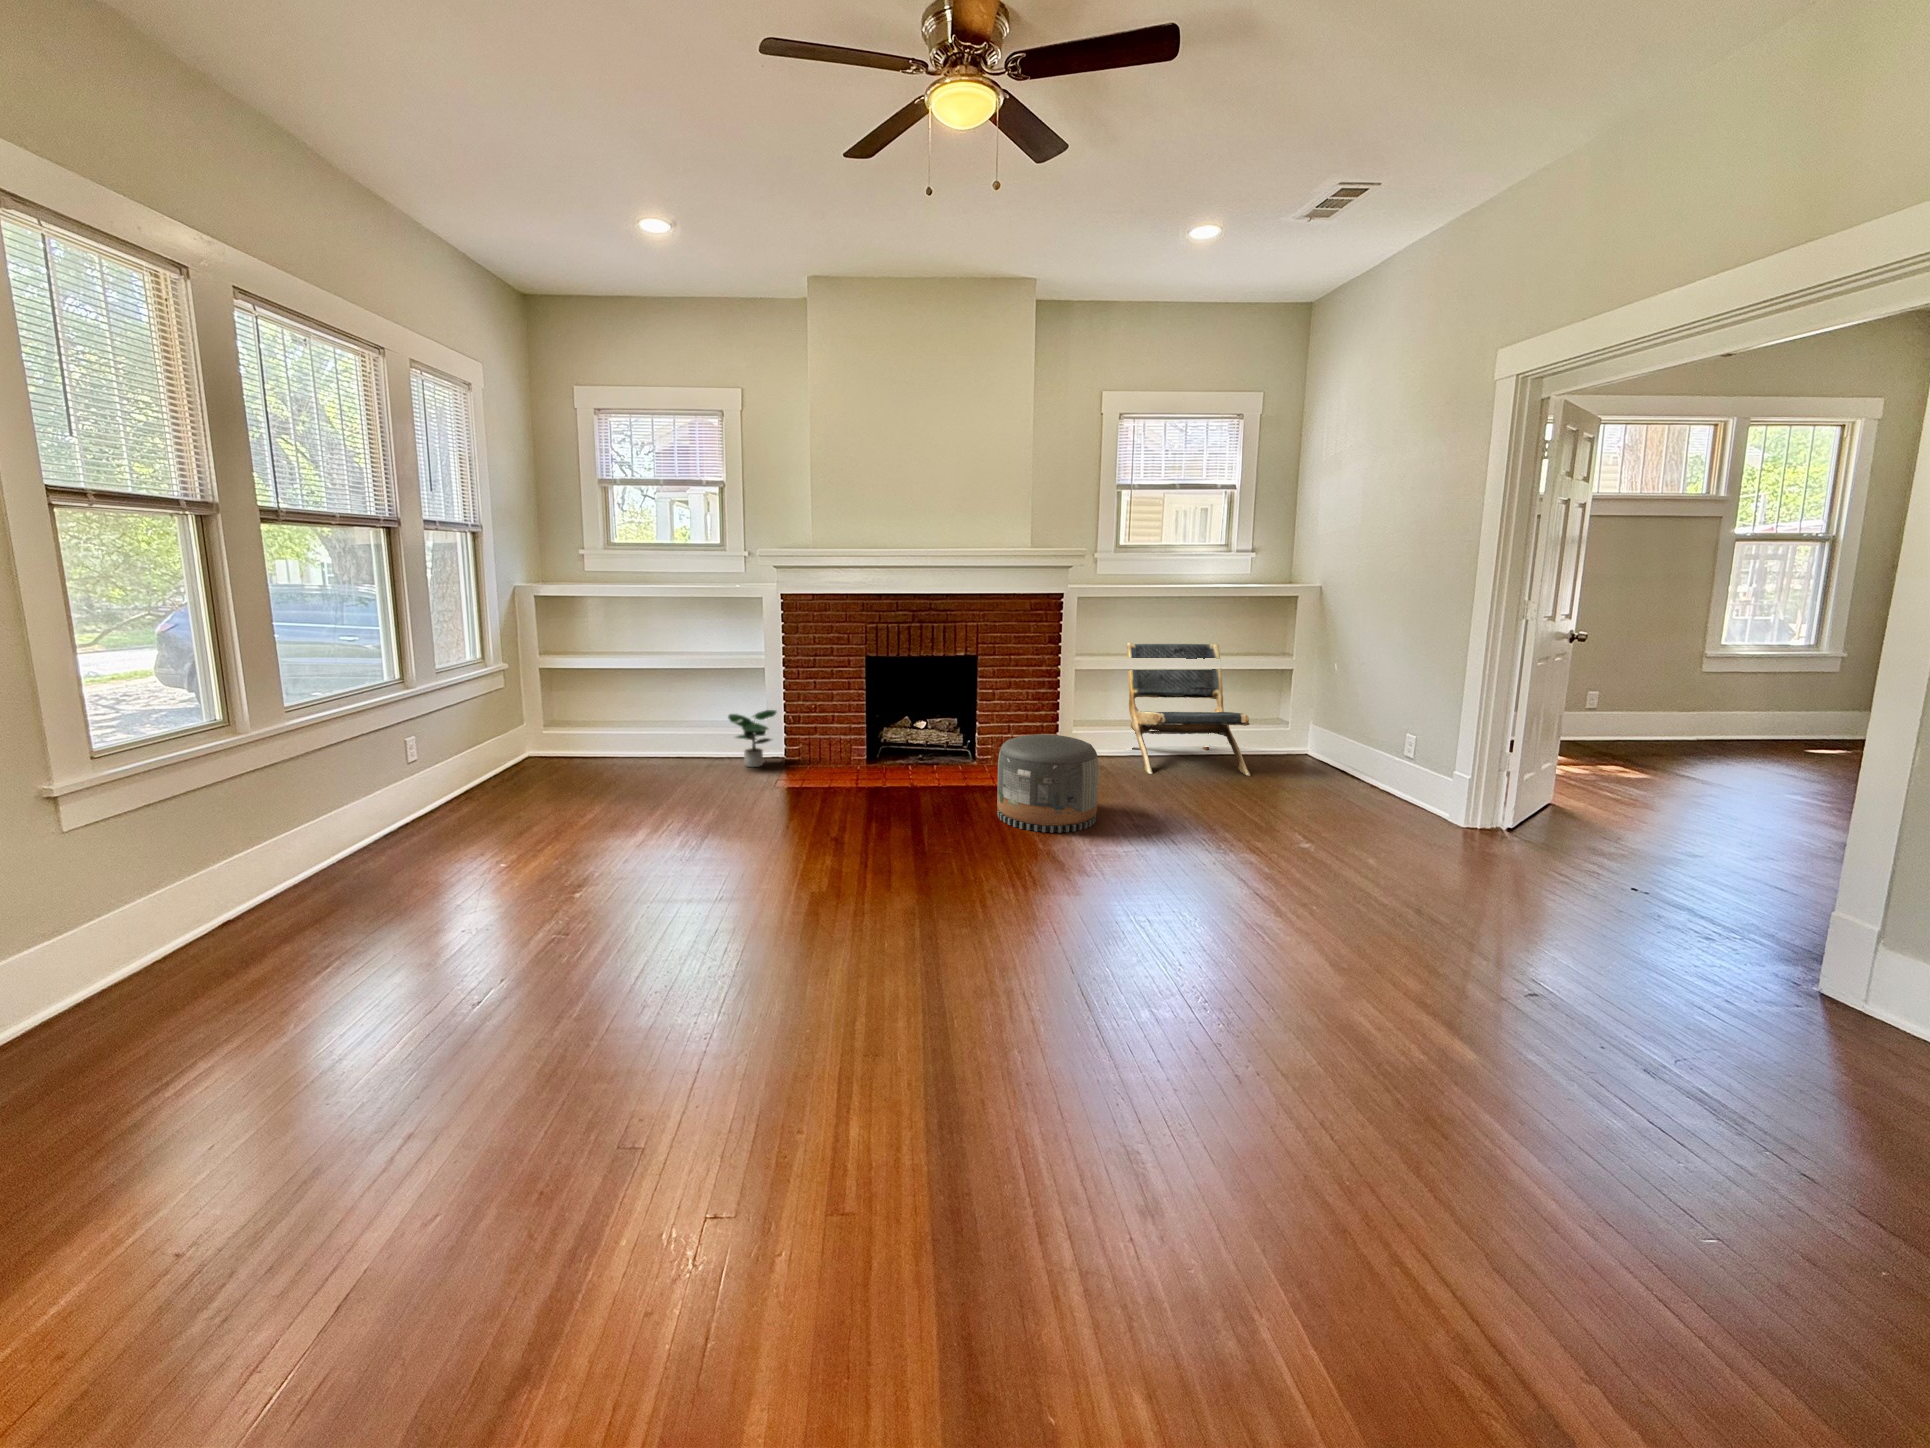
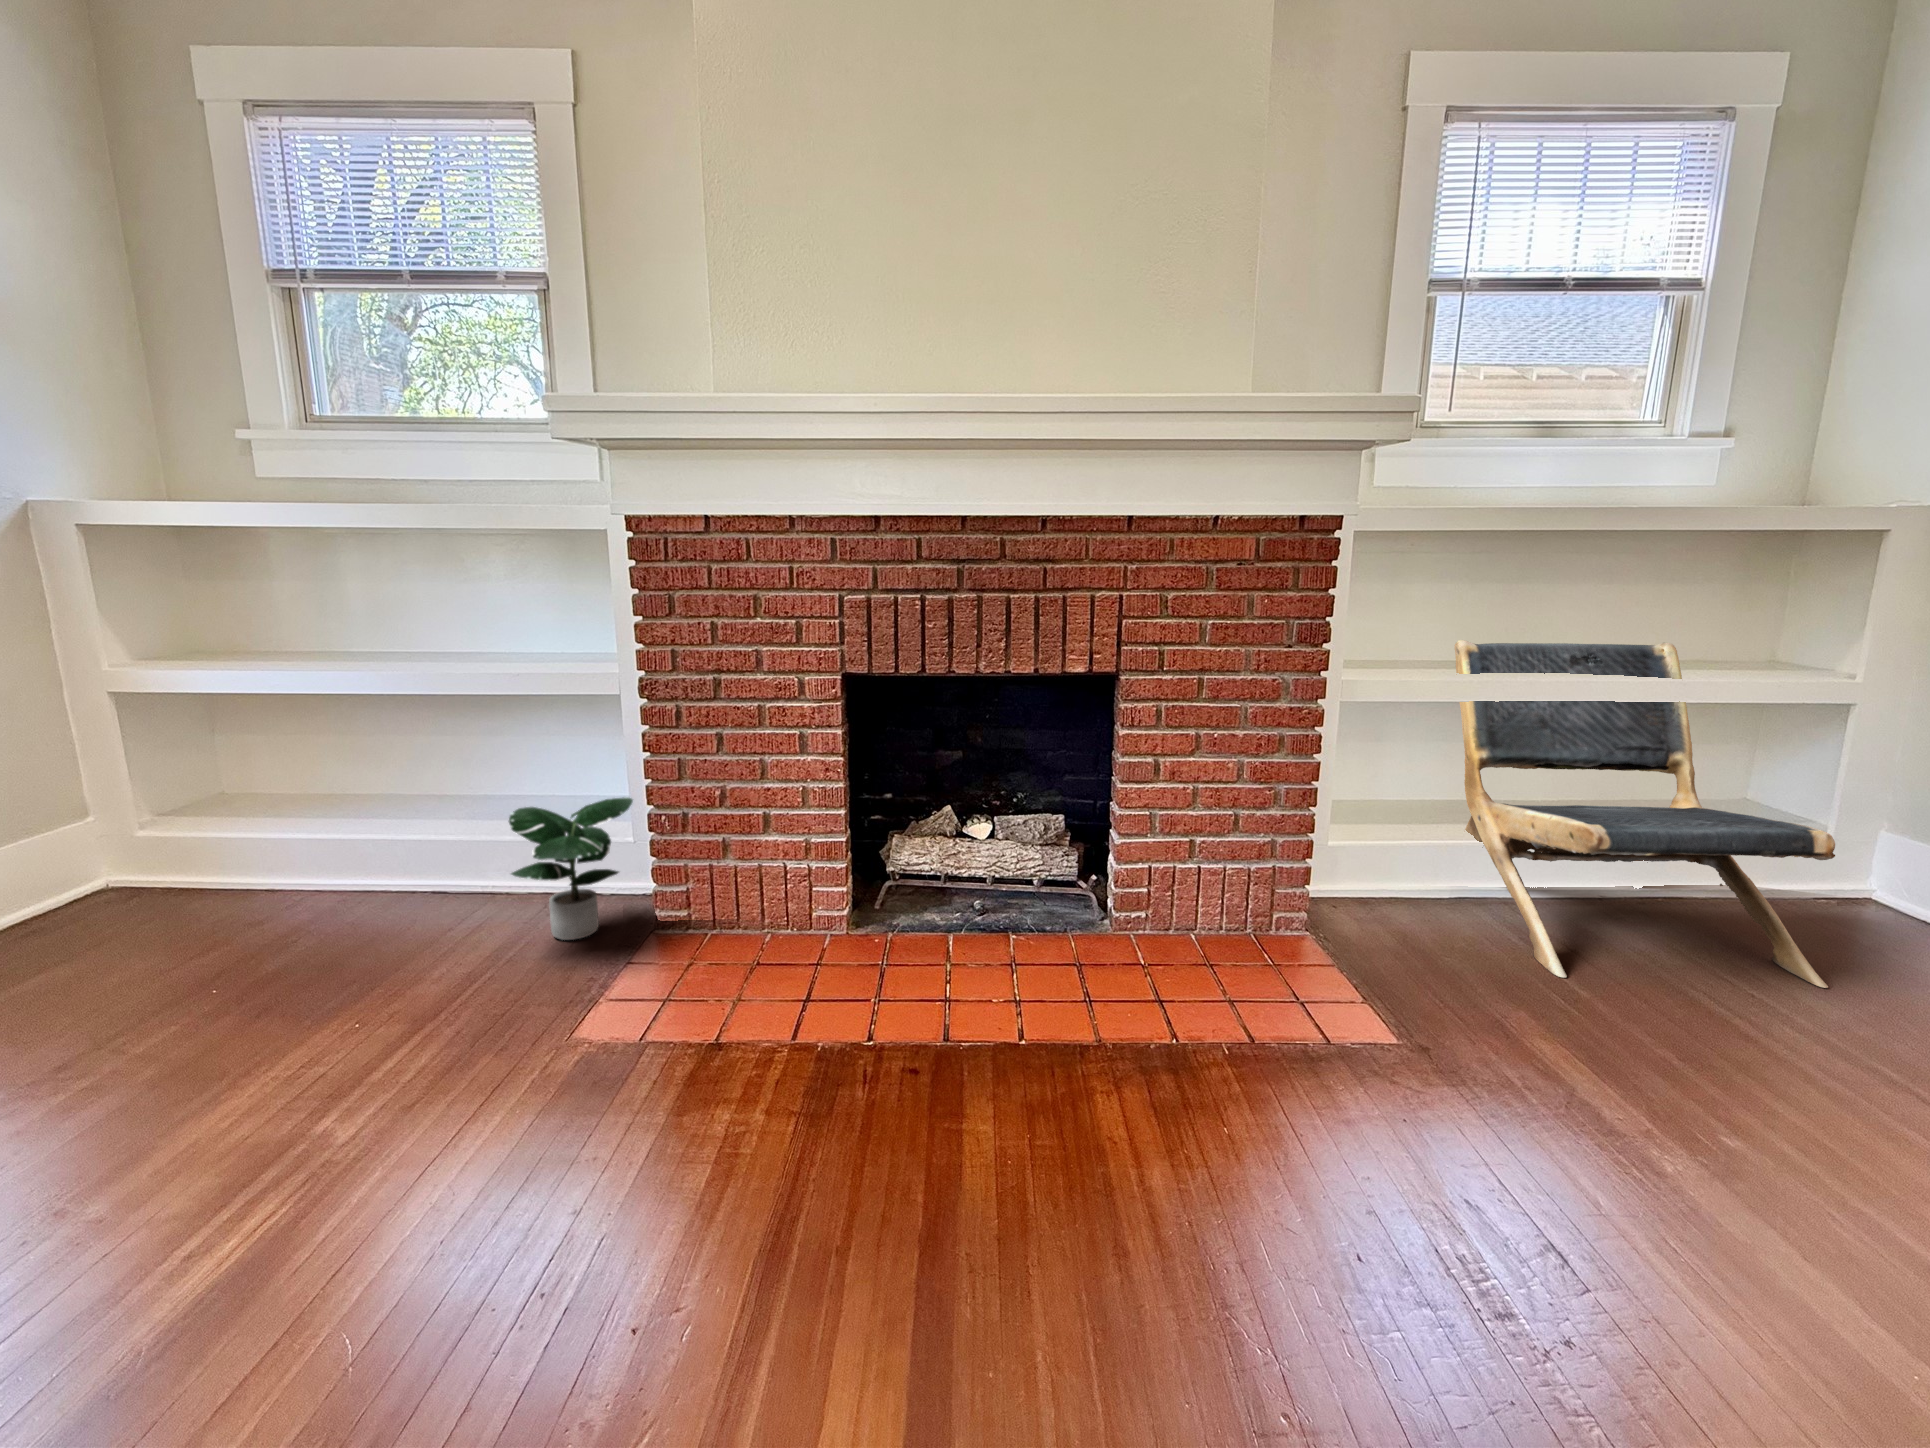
pouf: present [997,734,1098,833] -> none [1201,925,1563,1331]

